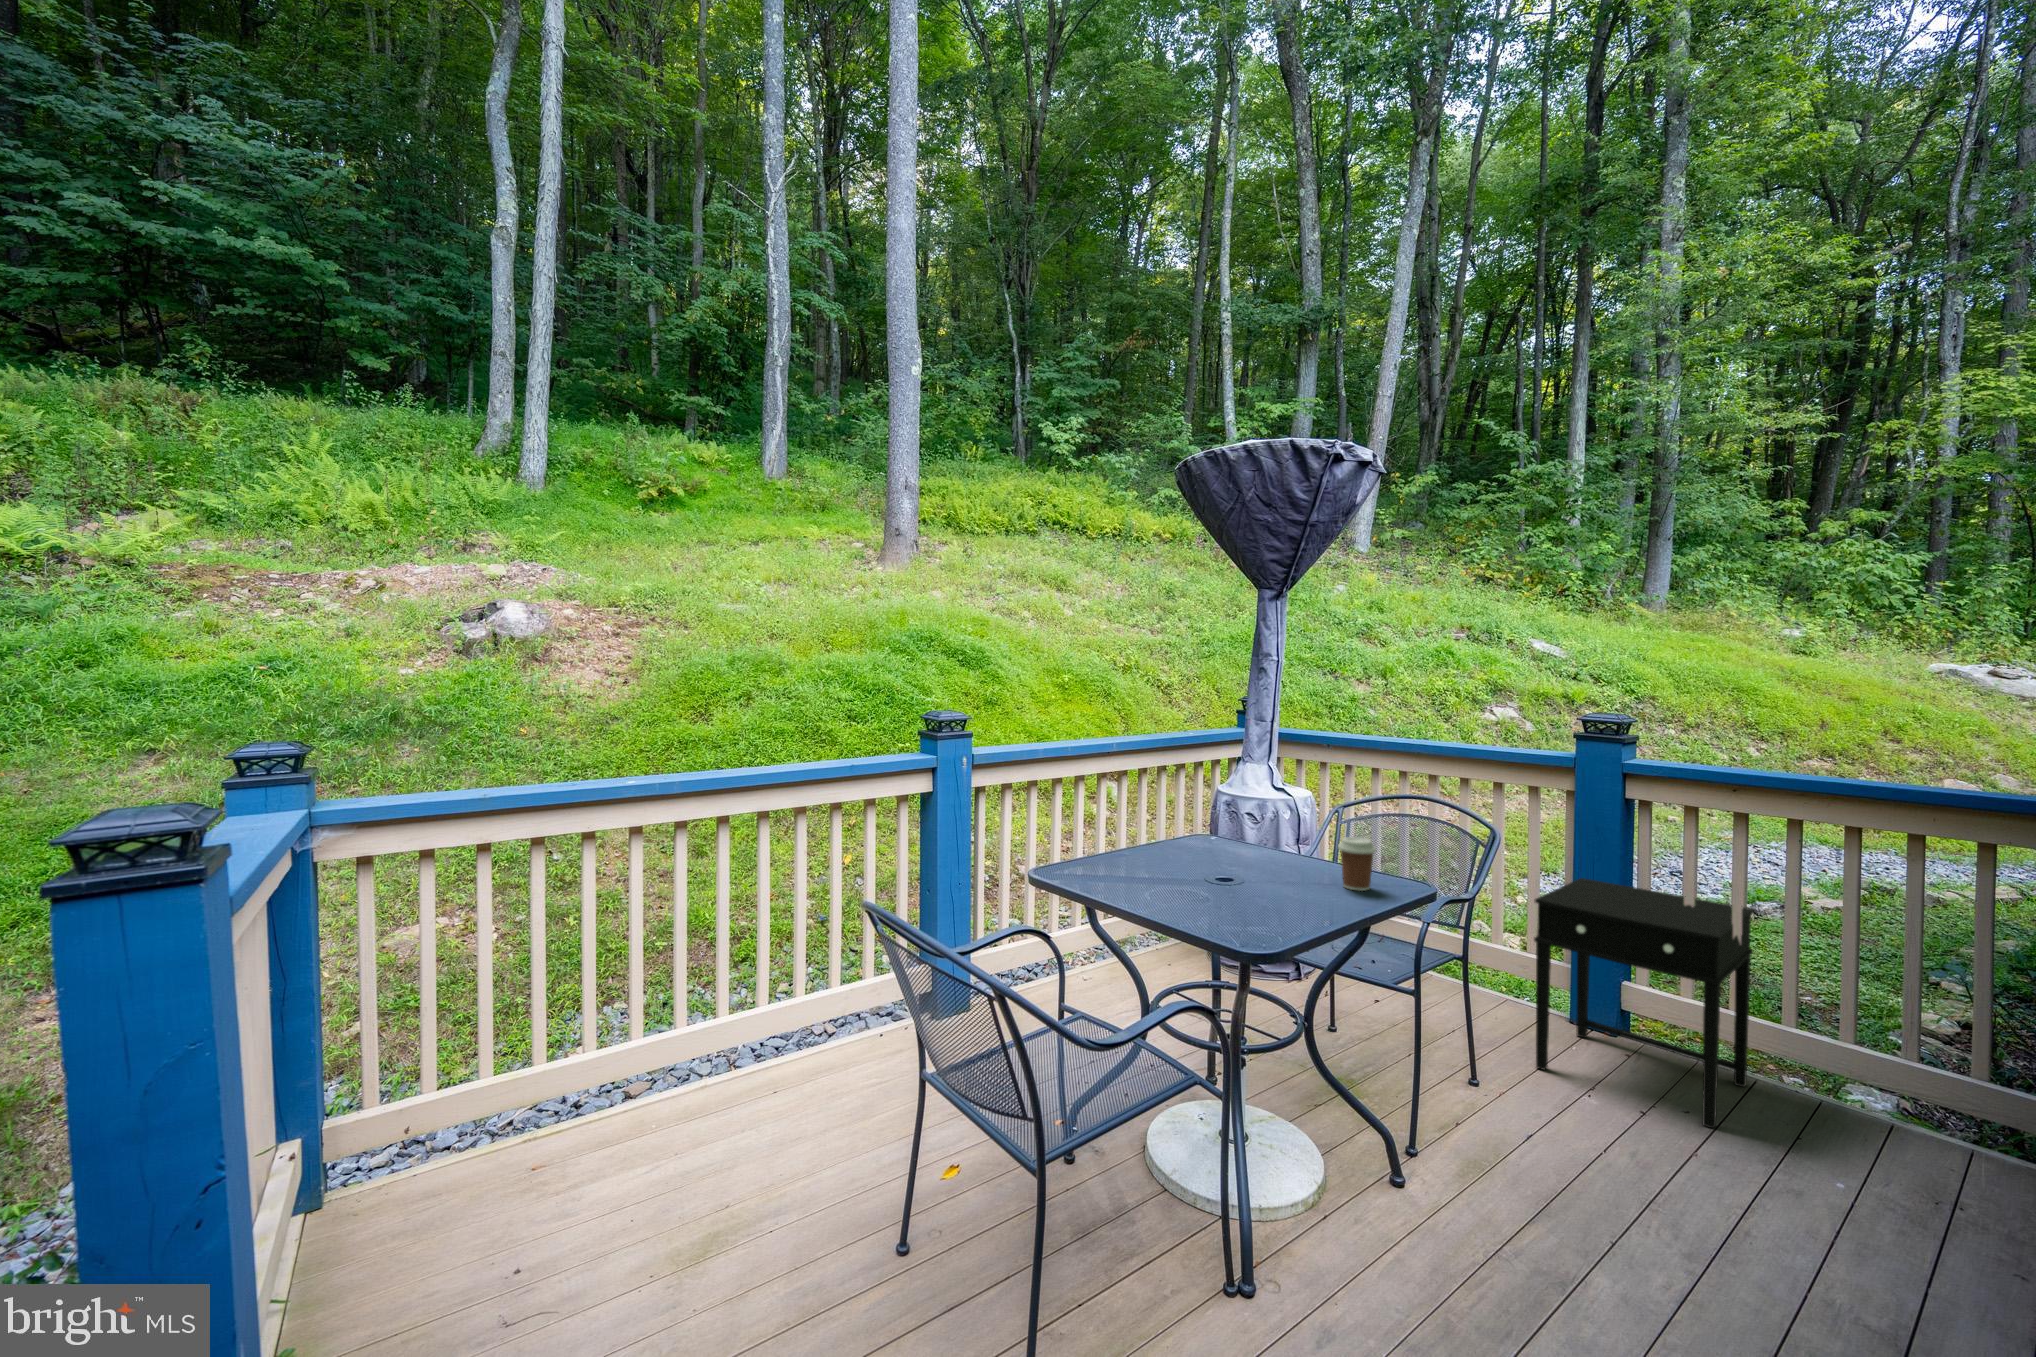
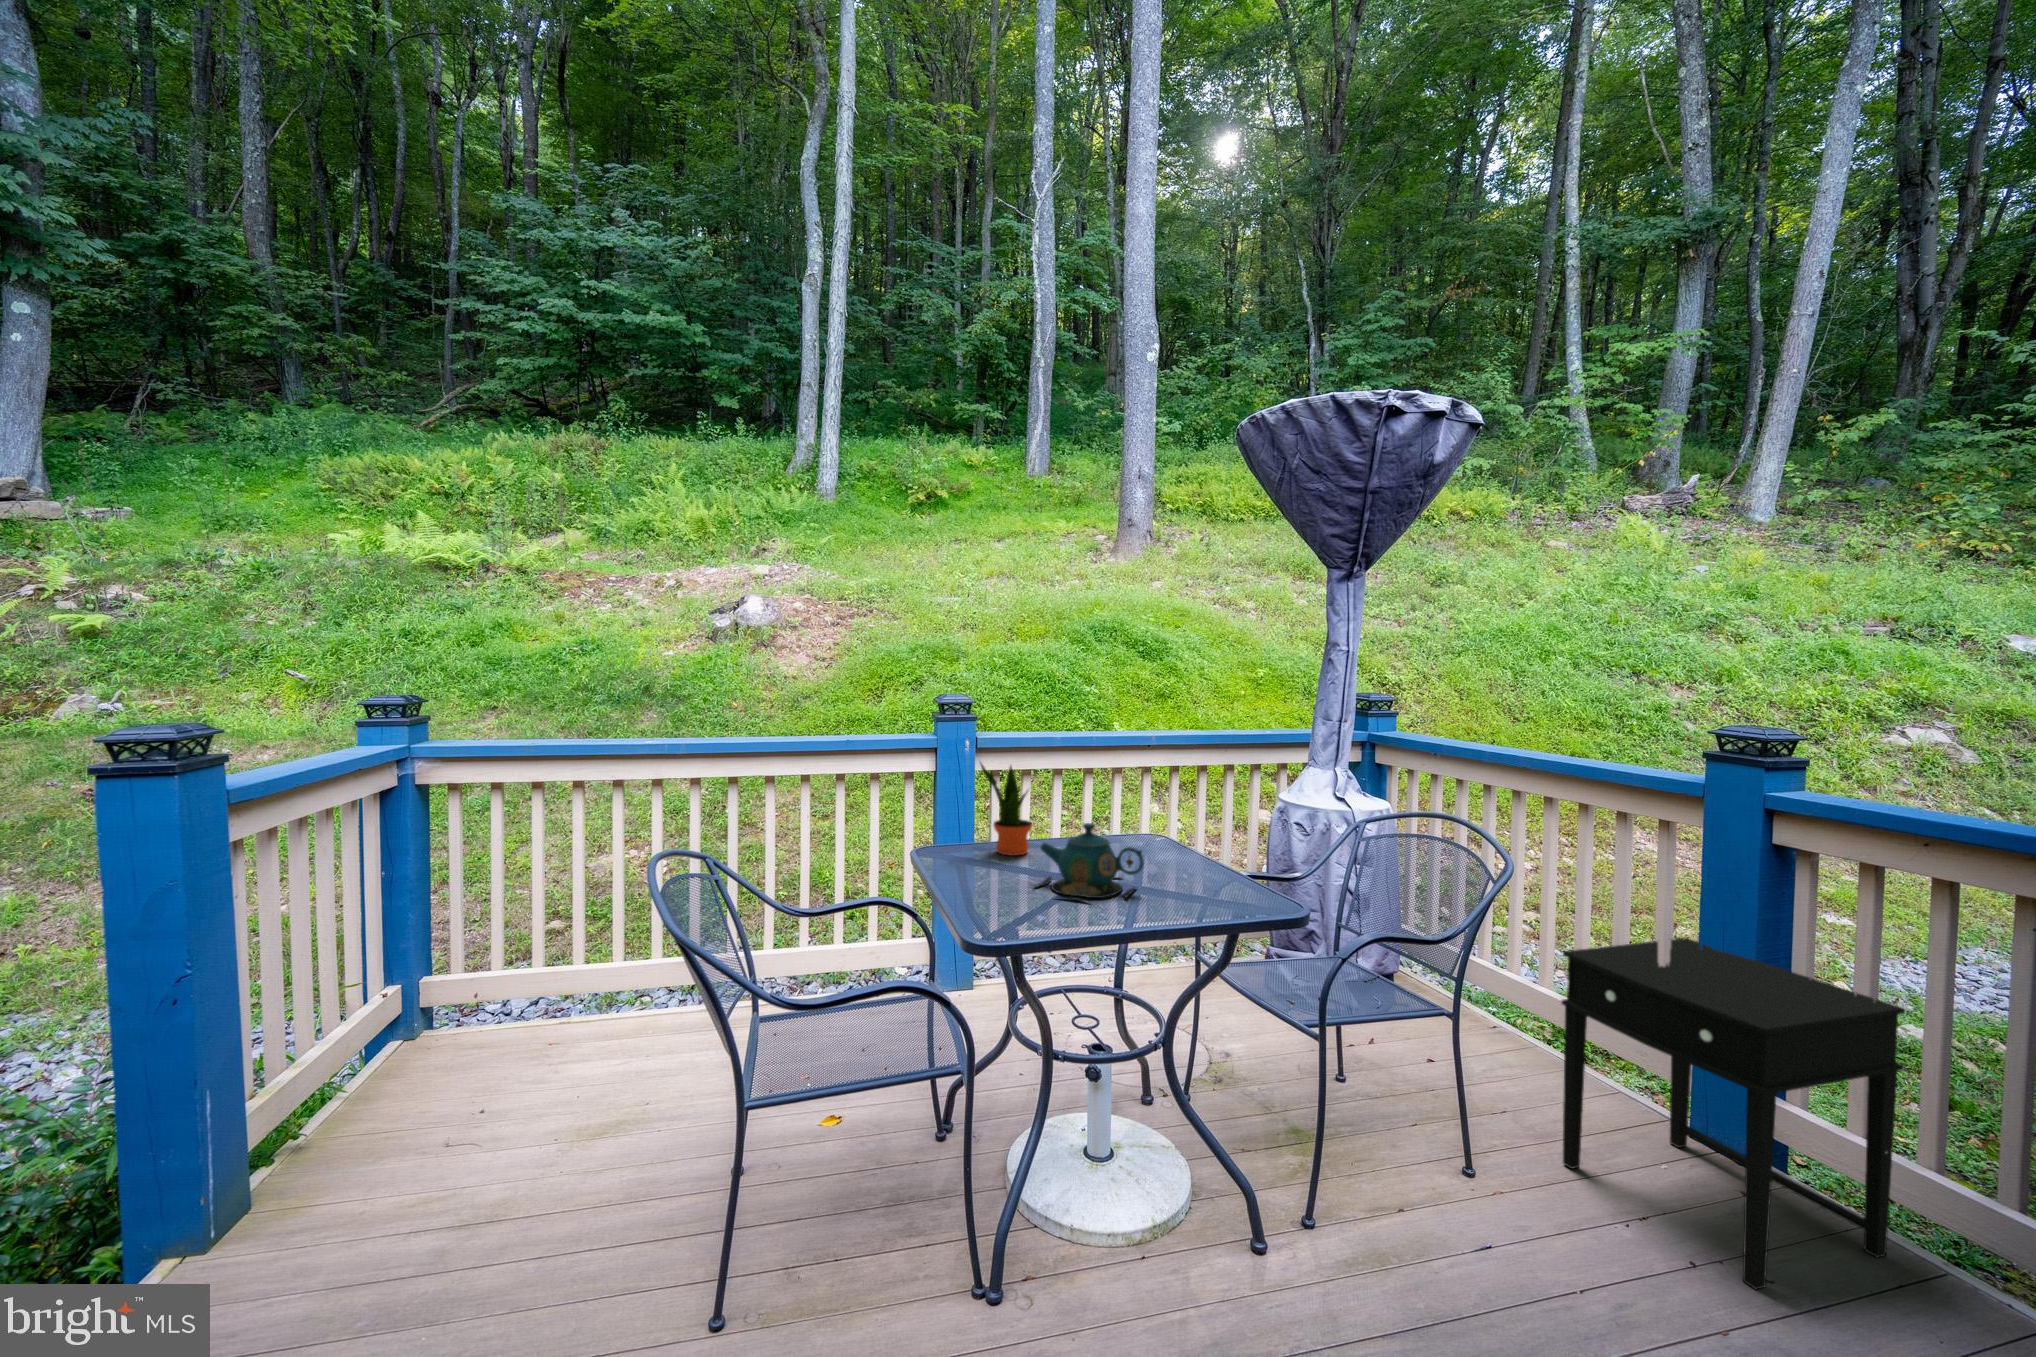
potted plant: none [1085,778,1133,872] -> present [981,764,1032,856]
teapot: none [1182,833,1298,908] -> present [1036,823,1144,901]
coffee cup: present [1338,837,1376,891] -> none [1213,841,1255,901]

